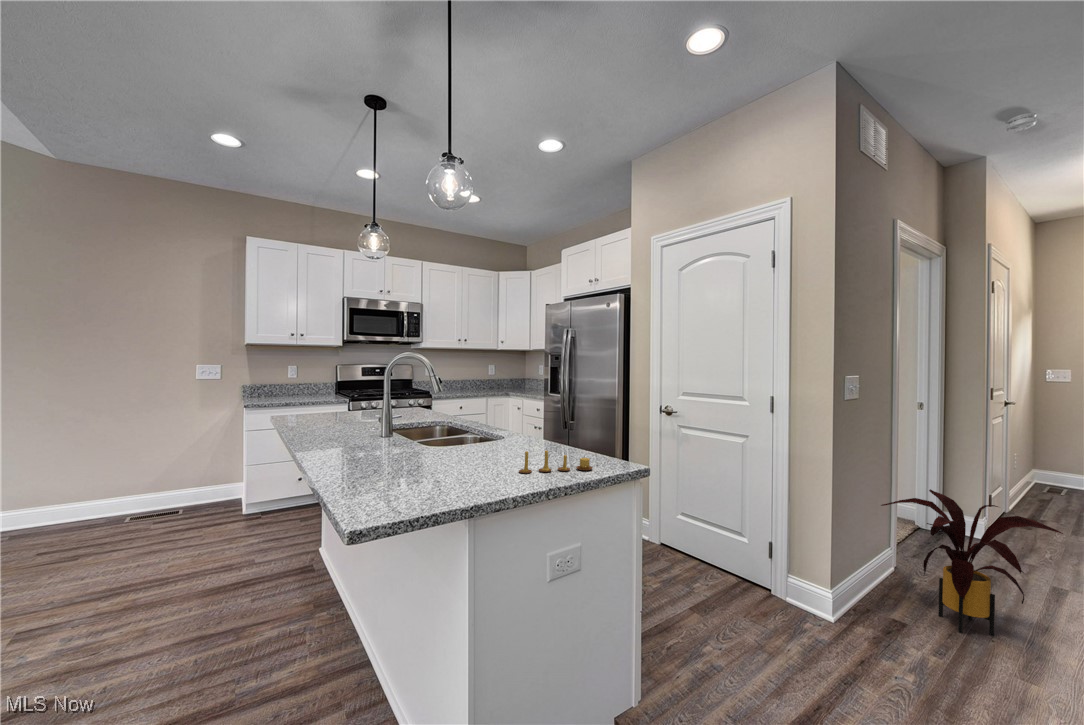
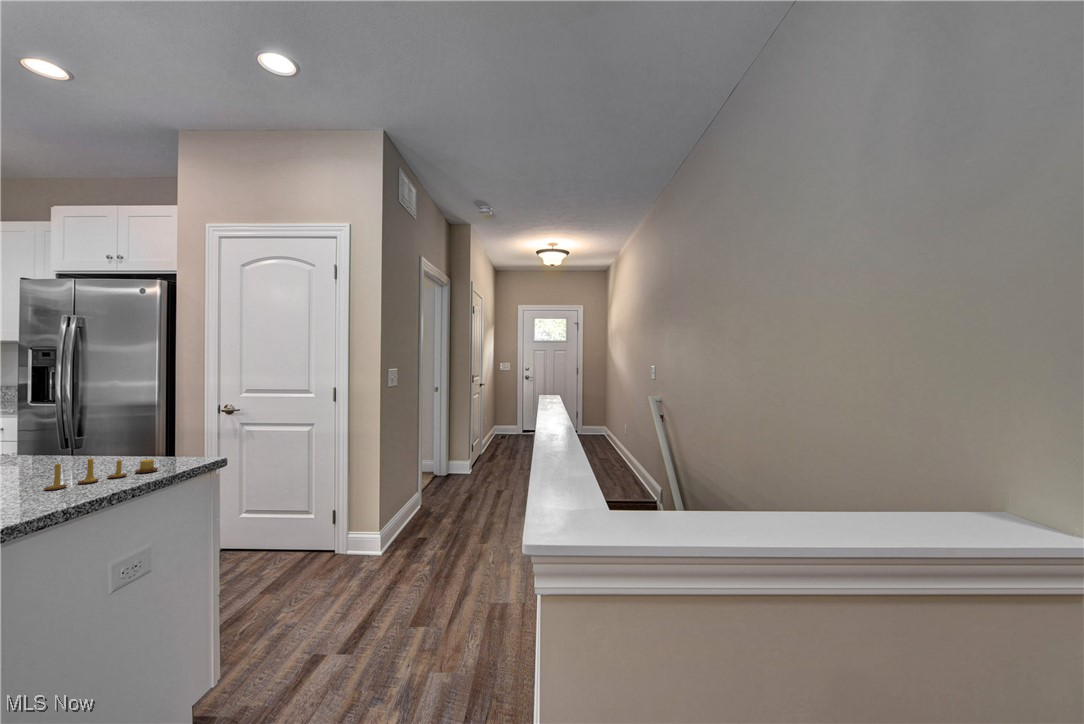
house plant: present [881,489,1063,636] -> none [412,444,498,531]

